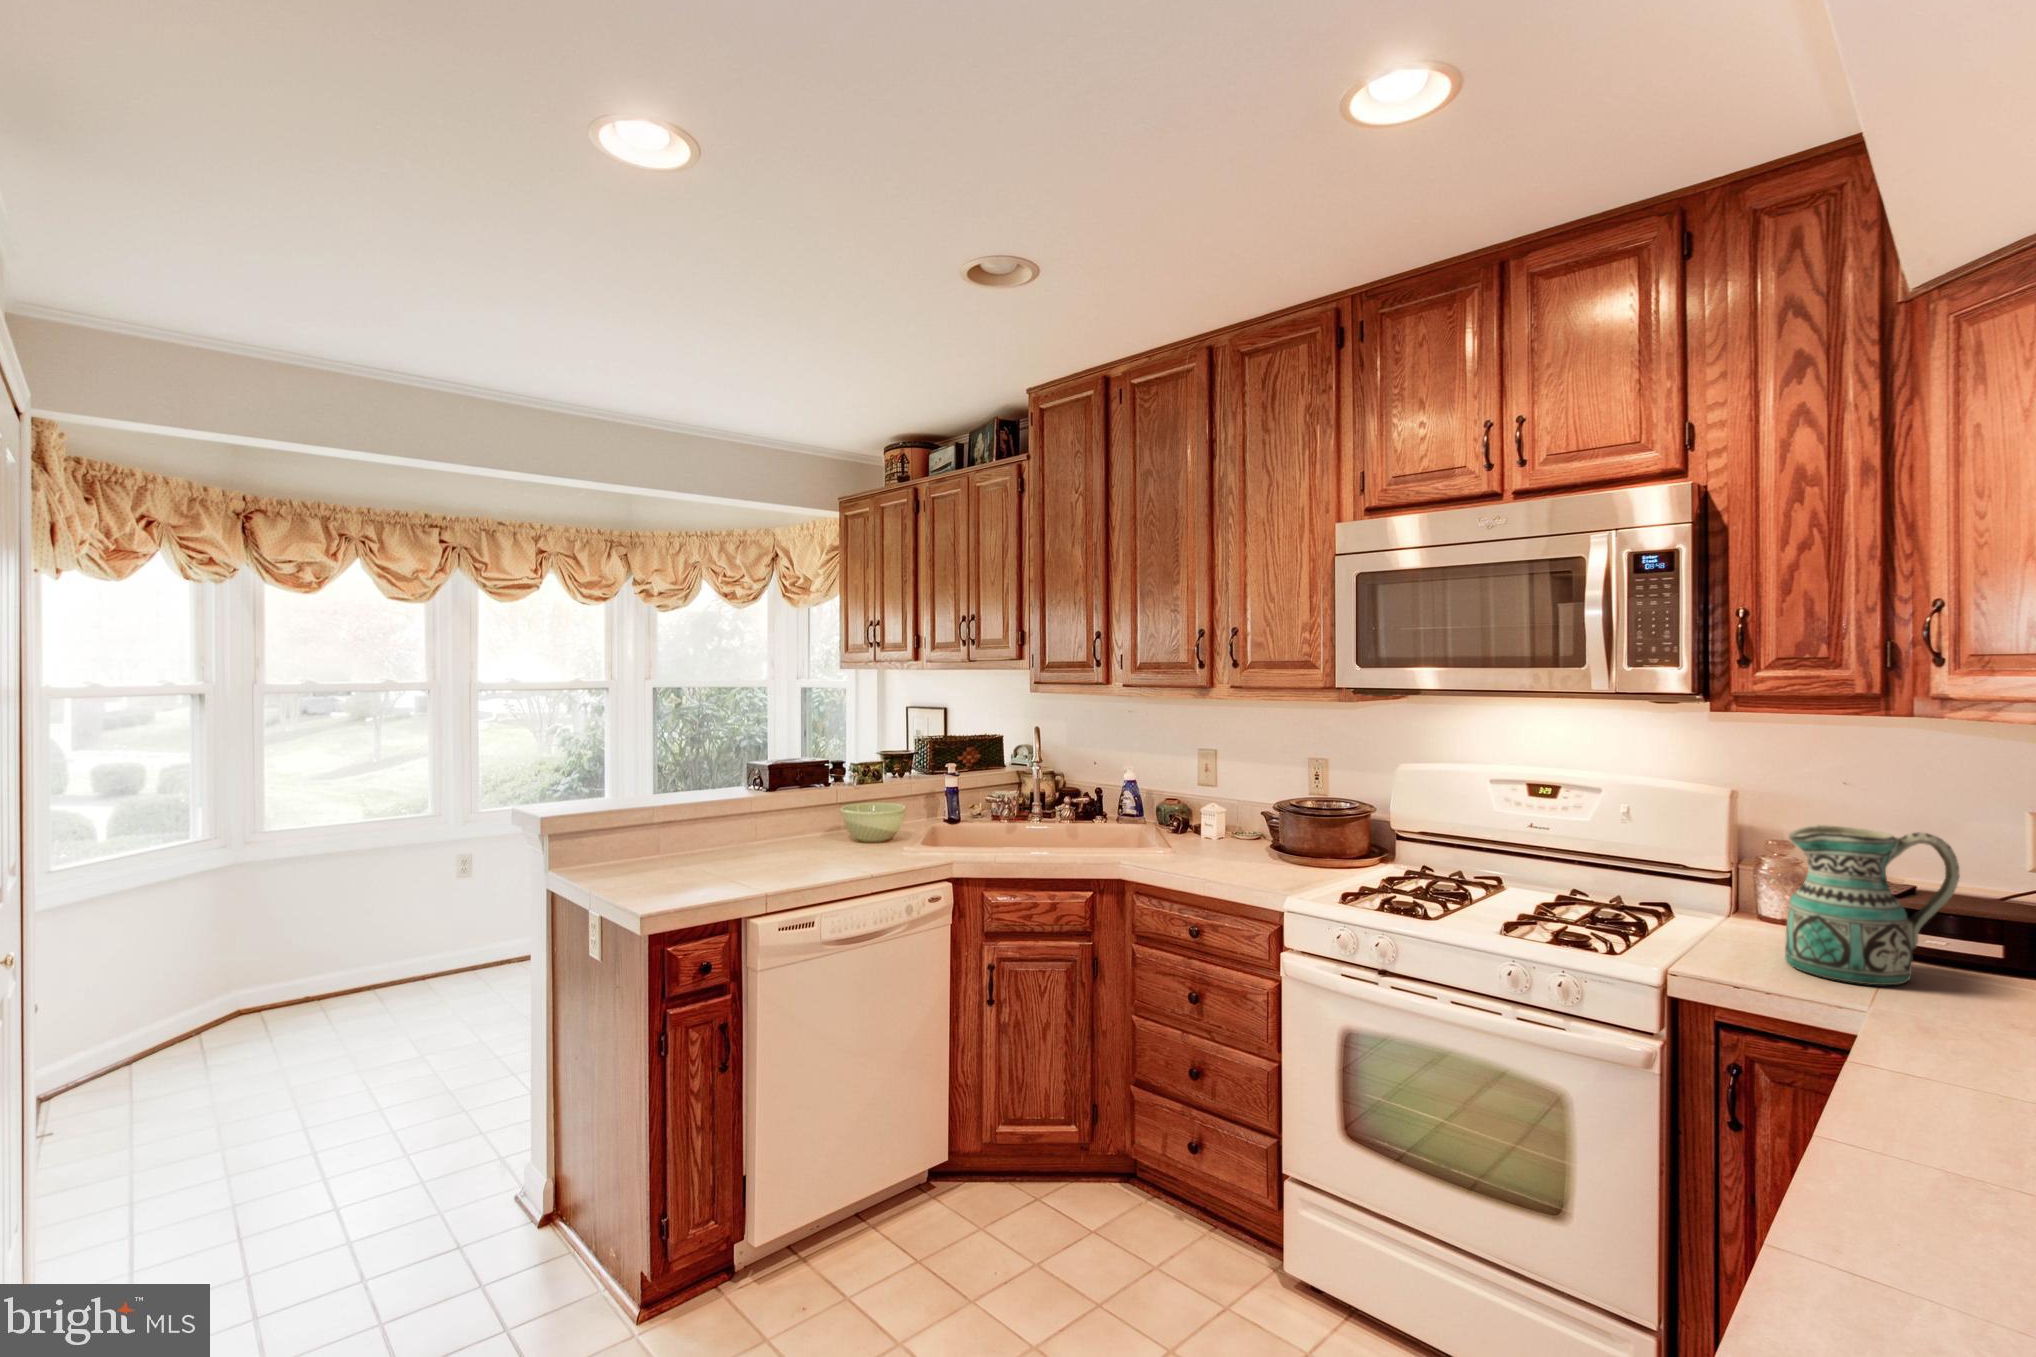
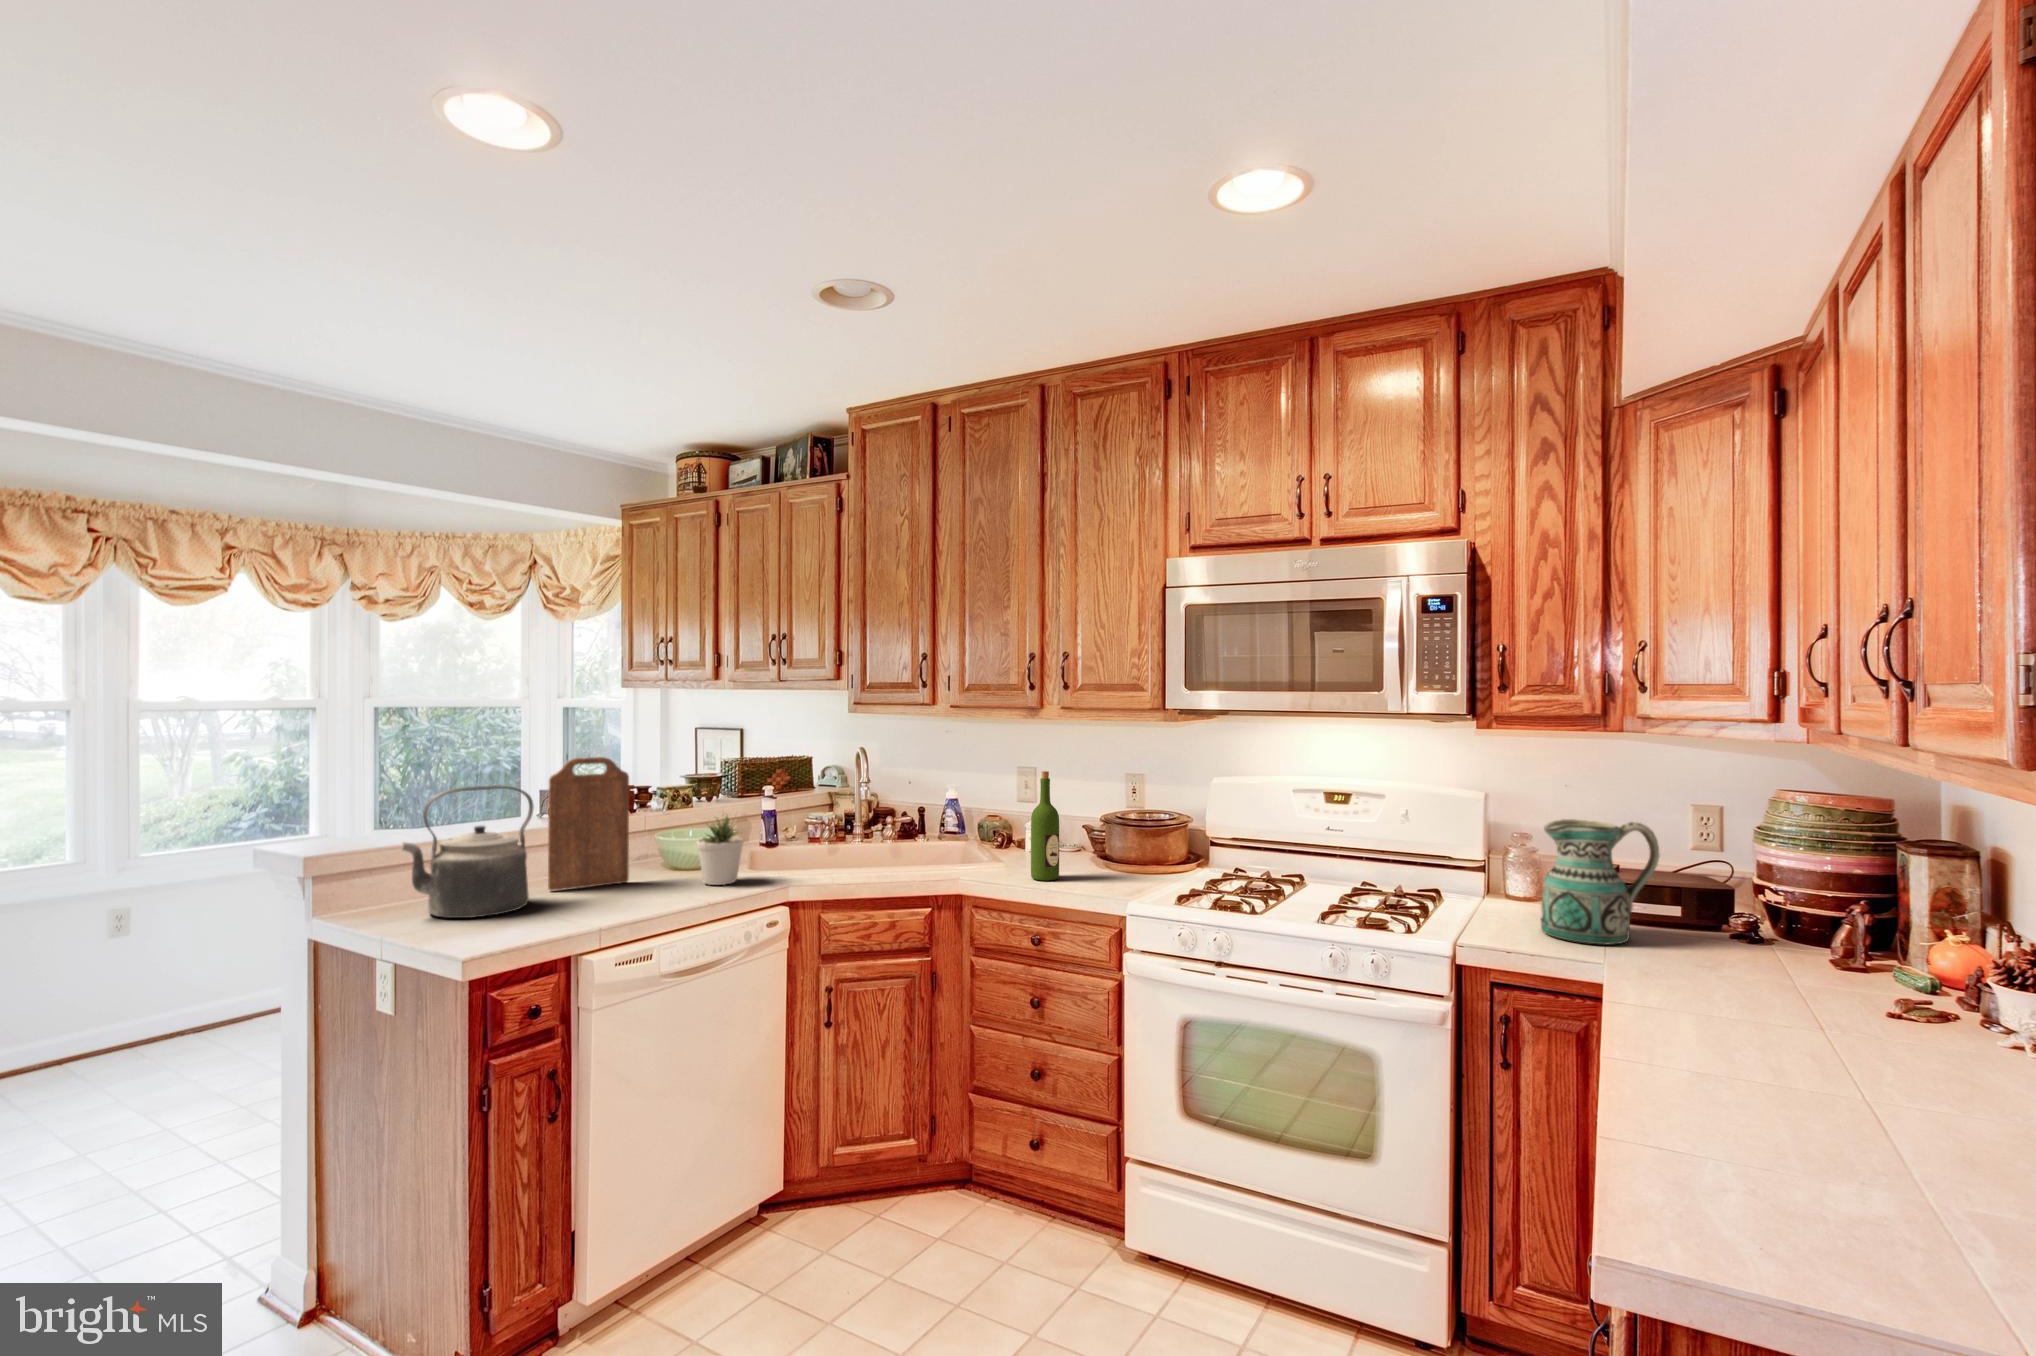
cutting board: none [740,735,812,856] -> present [548,757,629,891]
wine bottle: none [1192,755,1222,869] -> present [1031,771,1059,880]
kettle: none [612,760,722,877] -> present [402,785,533,918]
potted plant: none [868,789,913,858] -> present [697,816,744,885]

